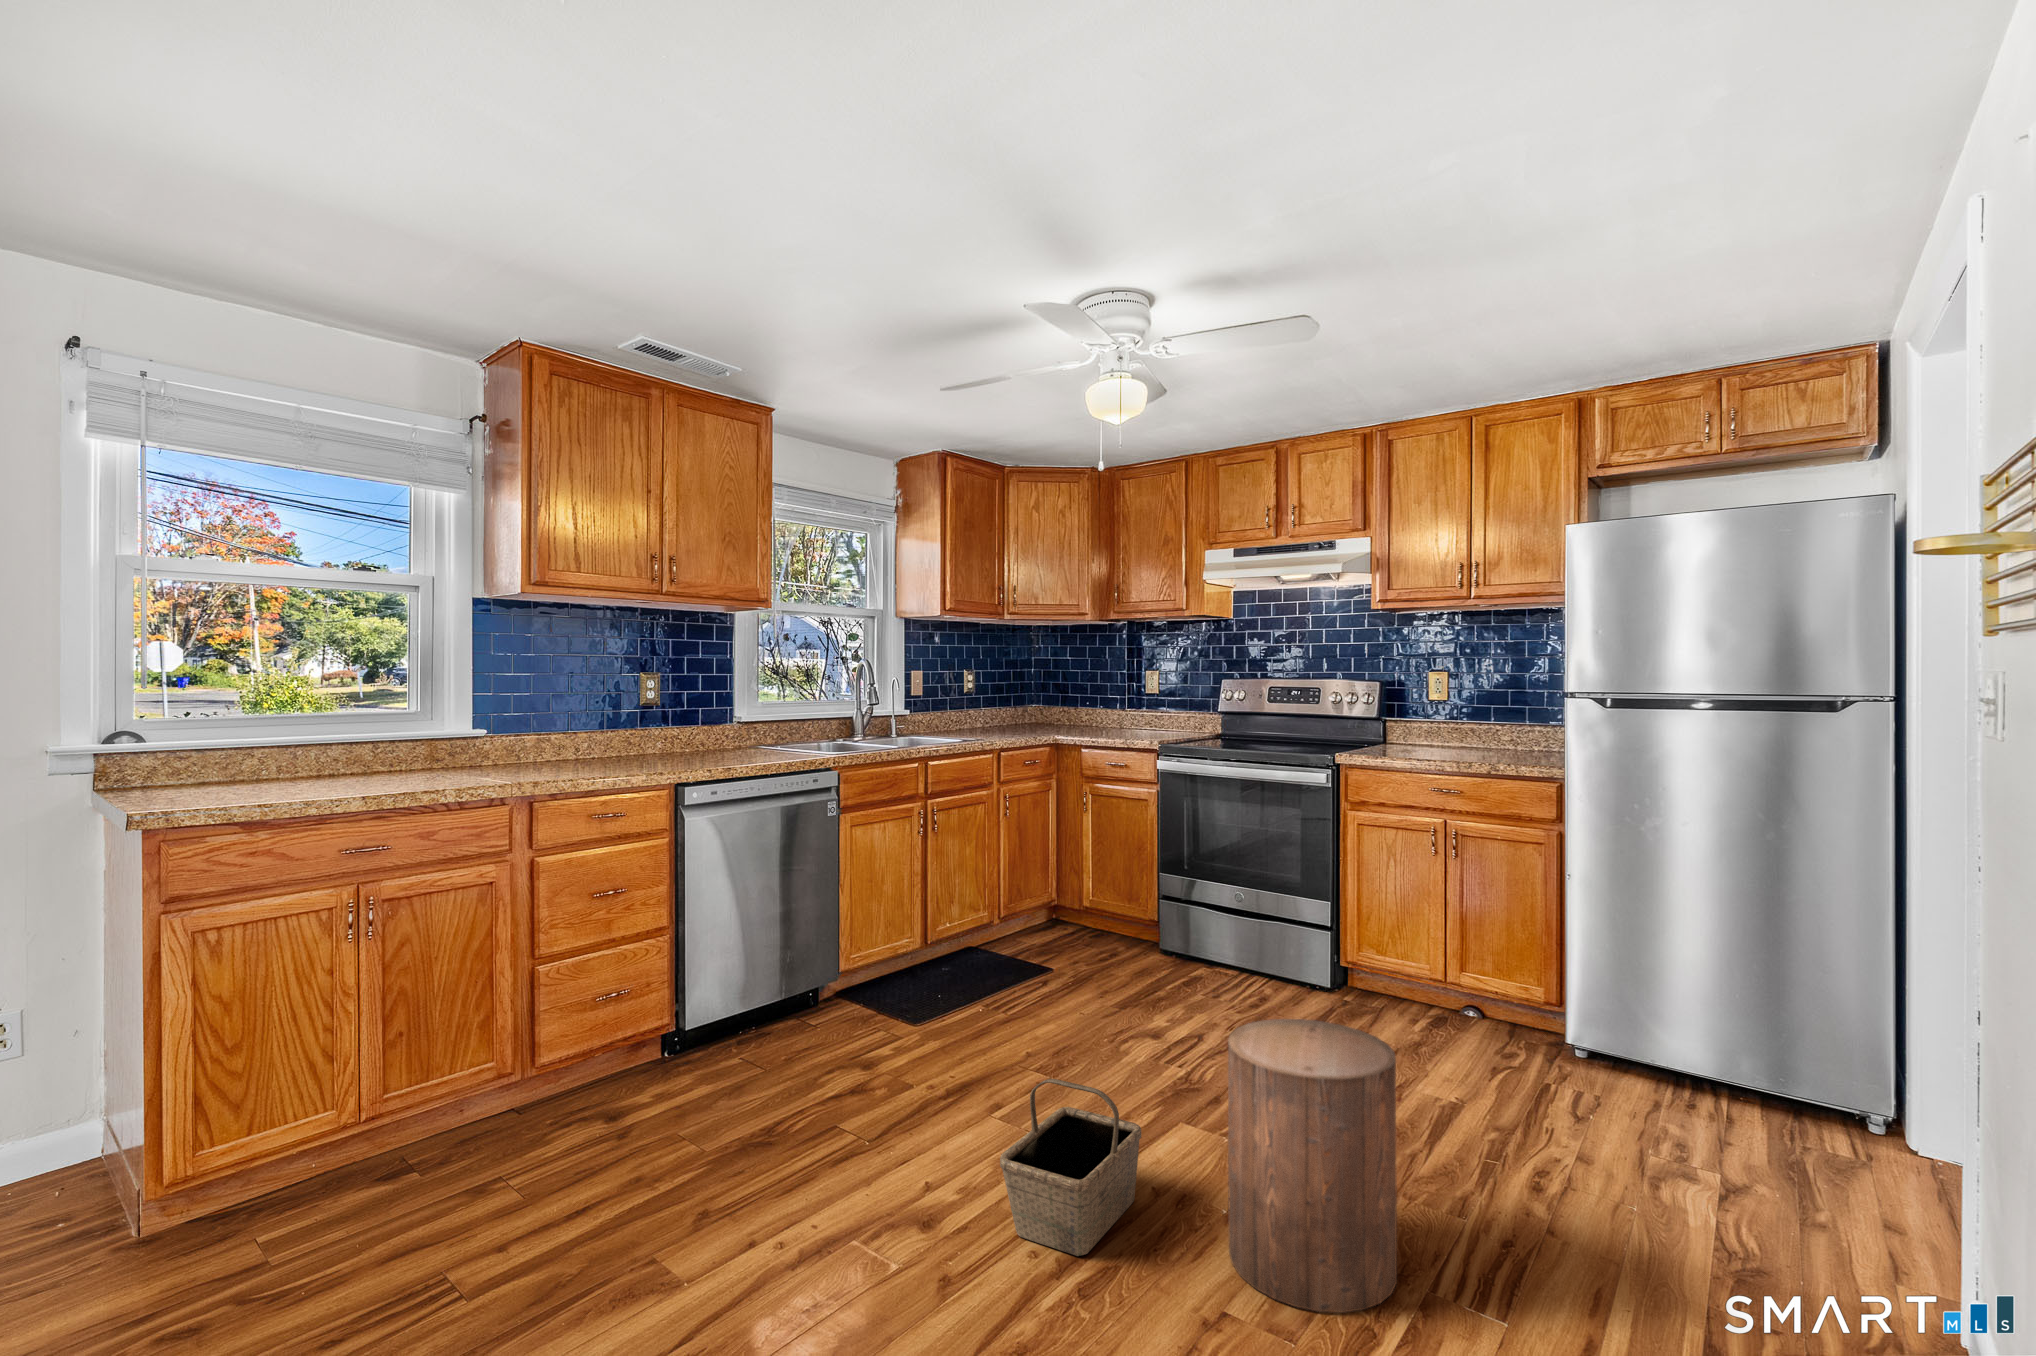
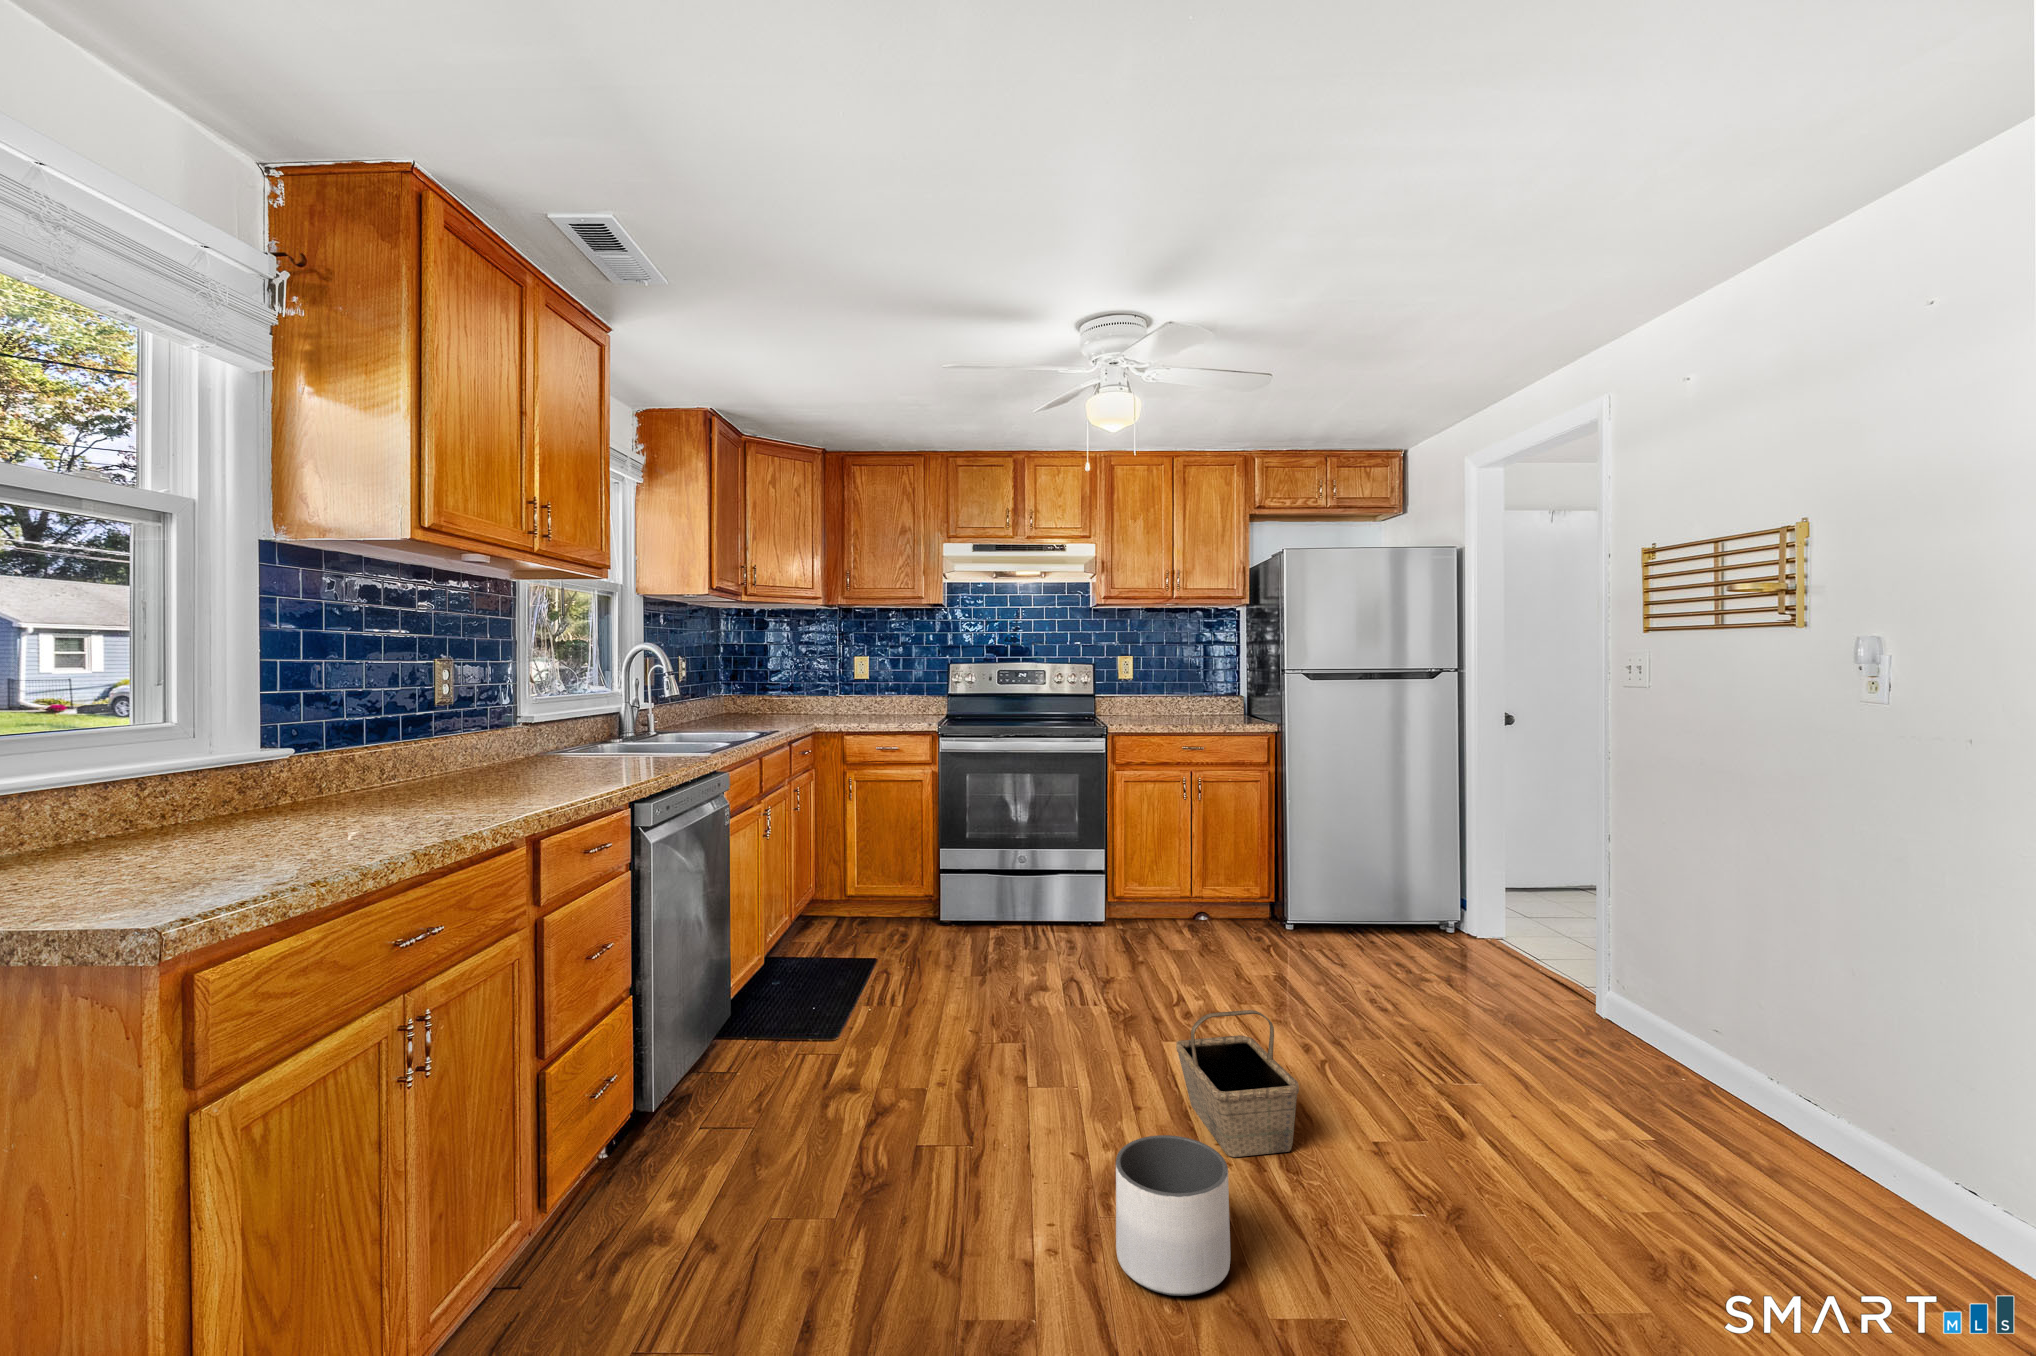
stool: present [1228,1019,1397,1313] -> none [1328,914,1462,1123]
planter: none [764,1157,877,1311] -> present [1116,1135,1230,1296]

